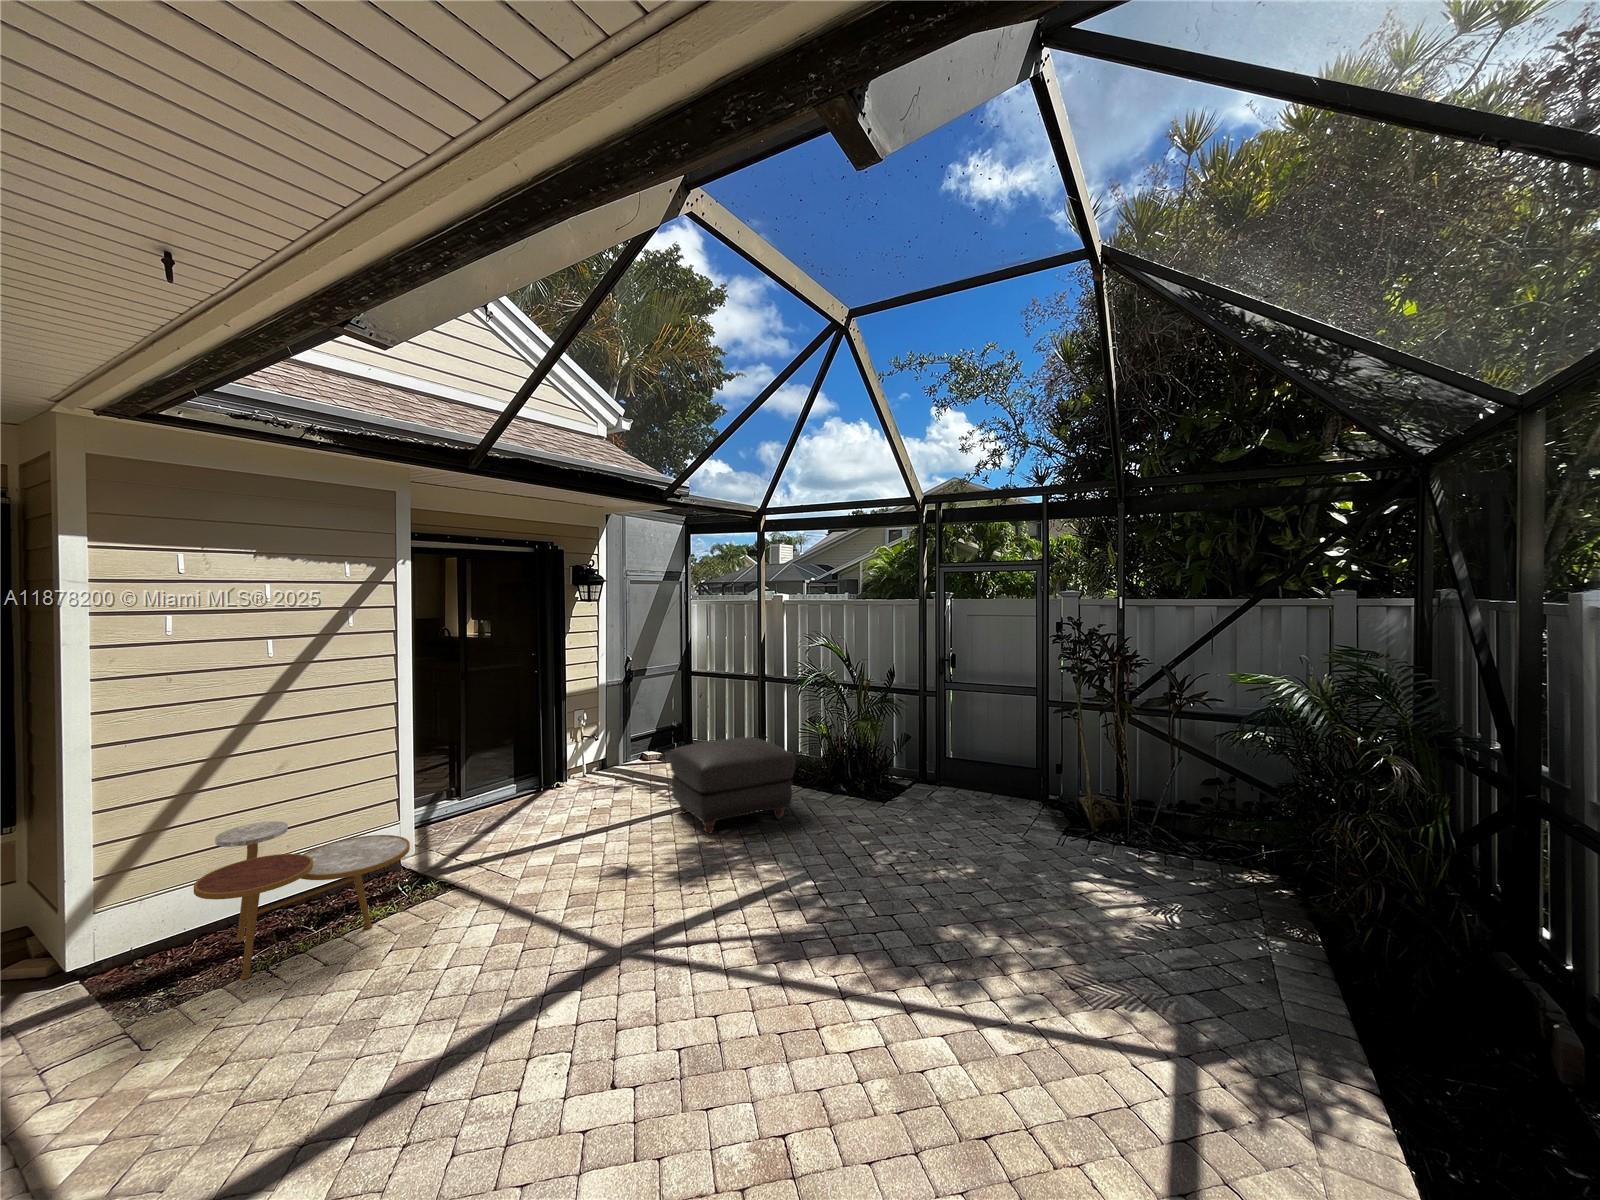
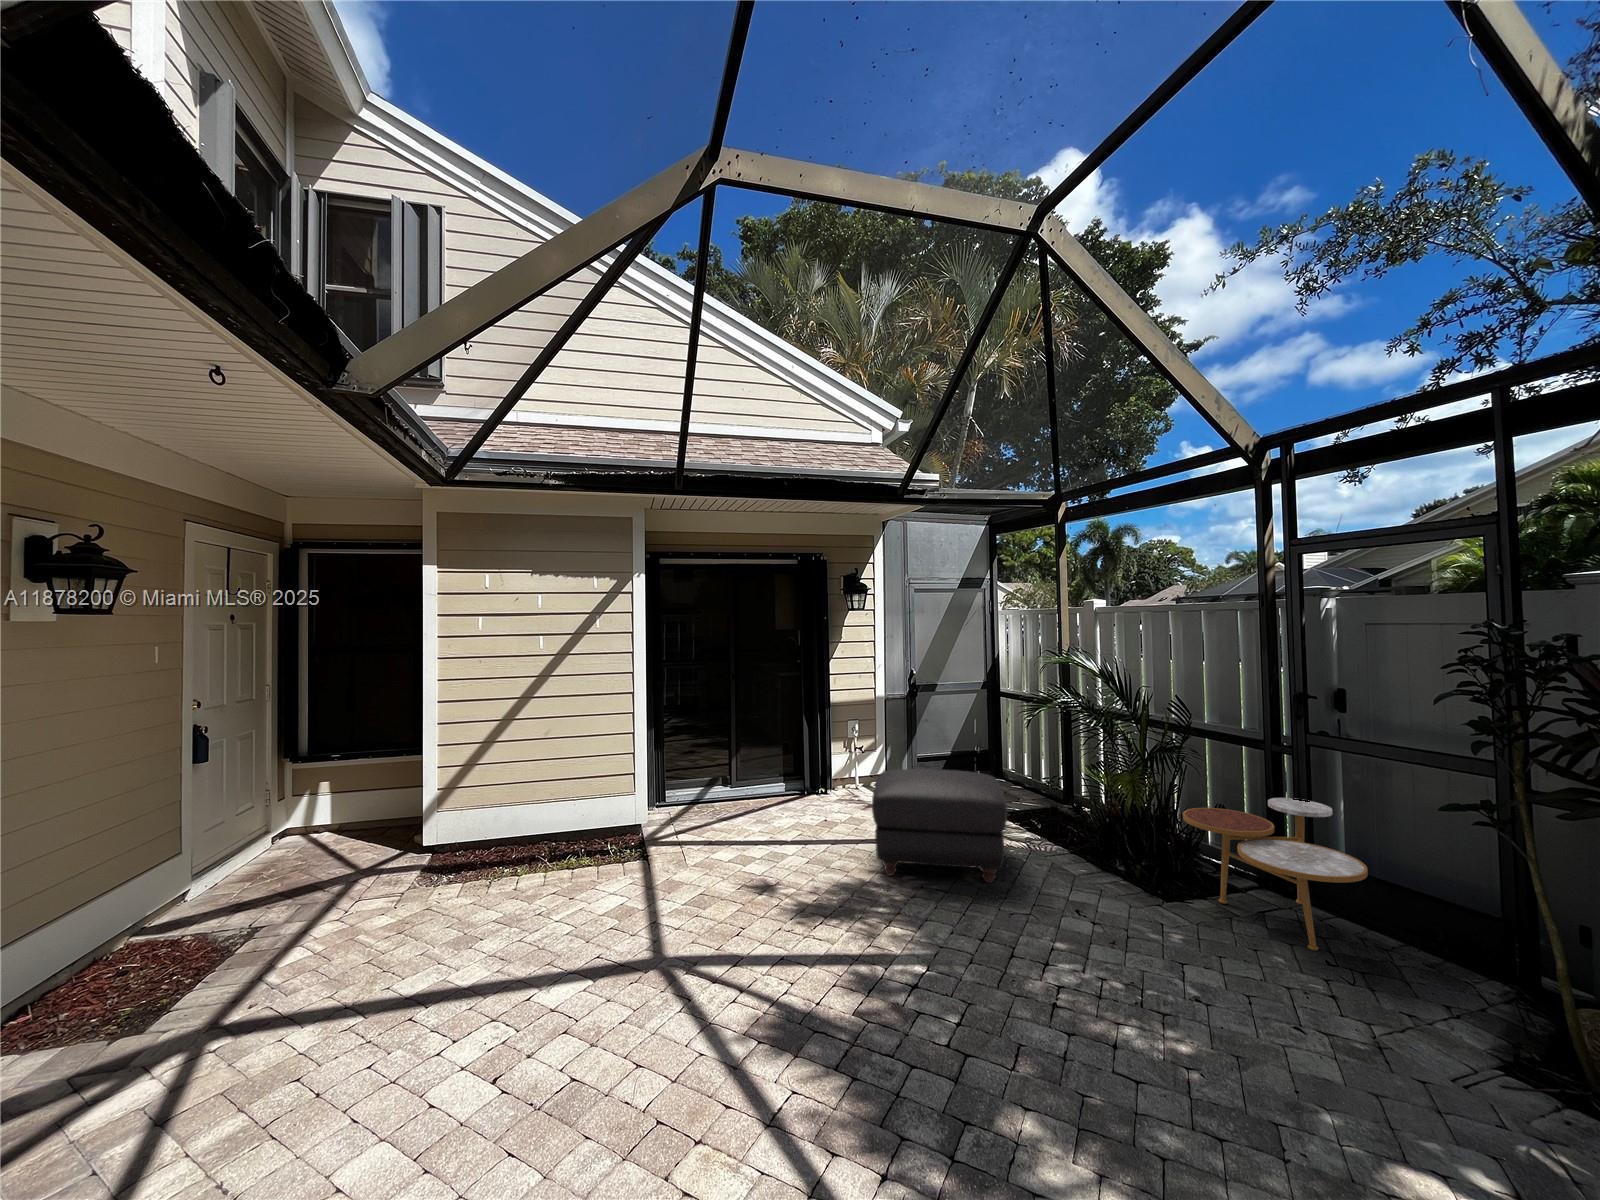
side table: present [194,821,410,979] -> present [1183,798,1368,951]

